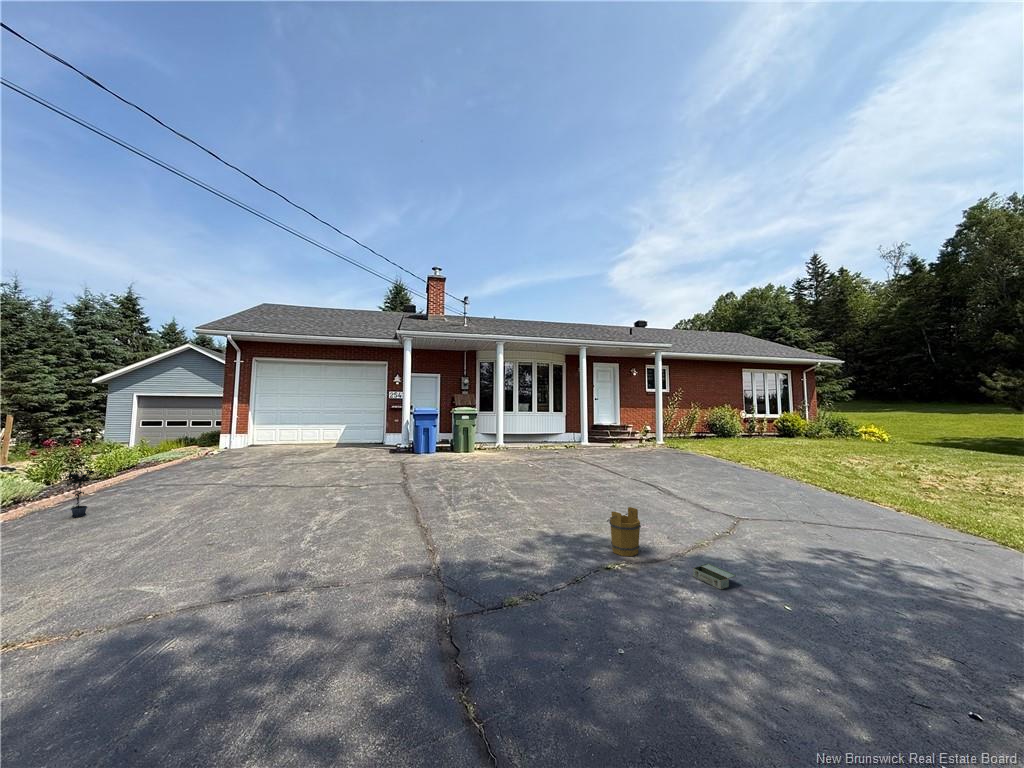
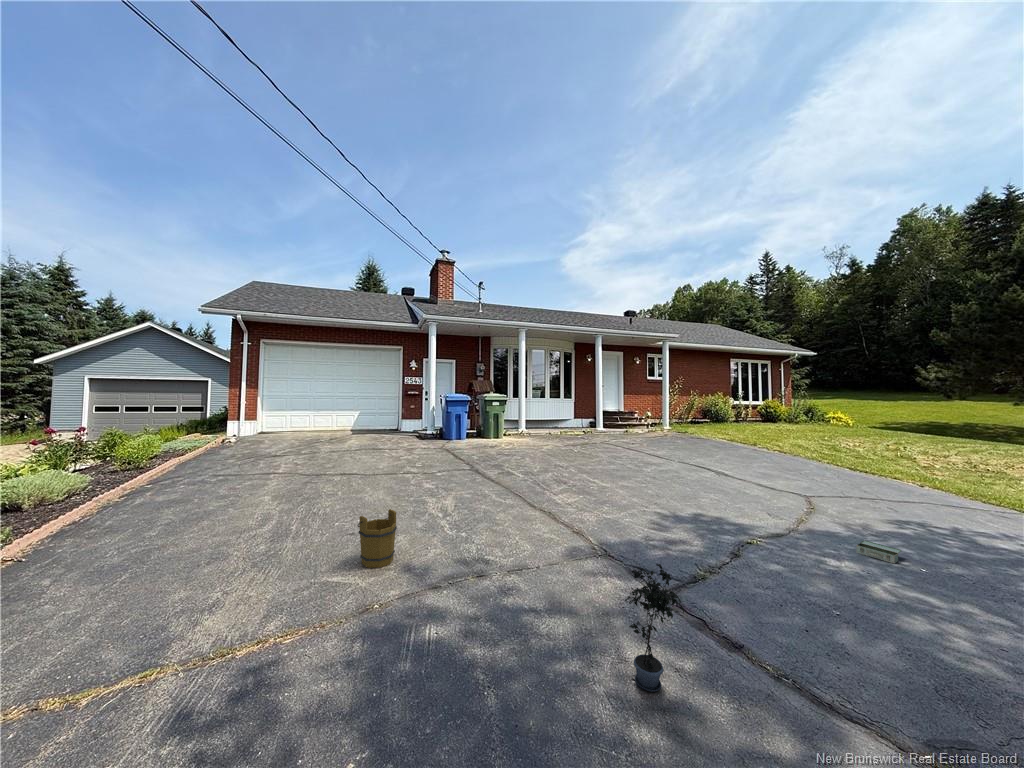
potted plant: present [65,467,95,517] -> present [625,564,684,692]
bucket: present [607,507,641,556] -> present [357,509,397,568]

